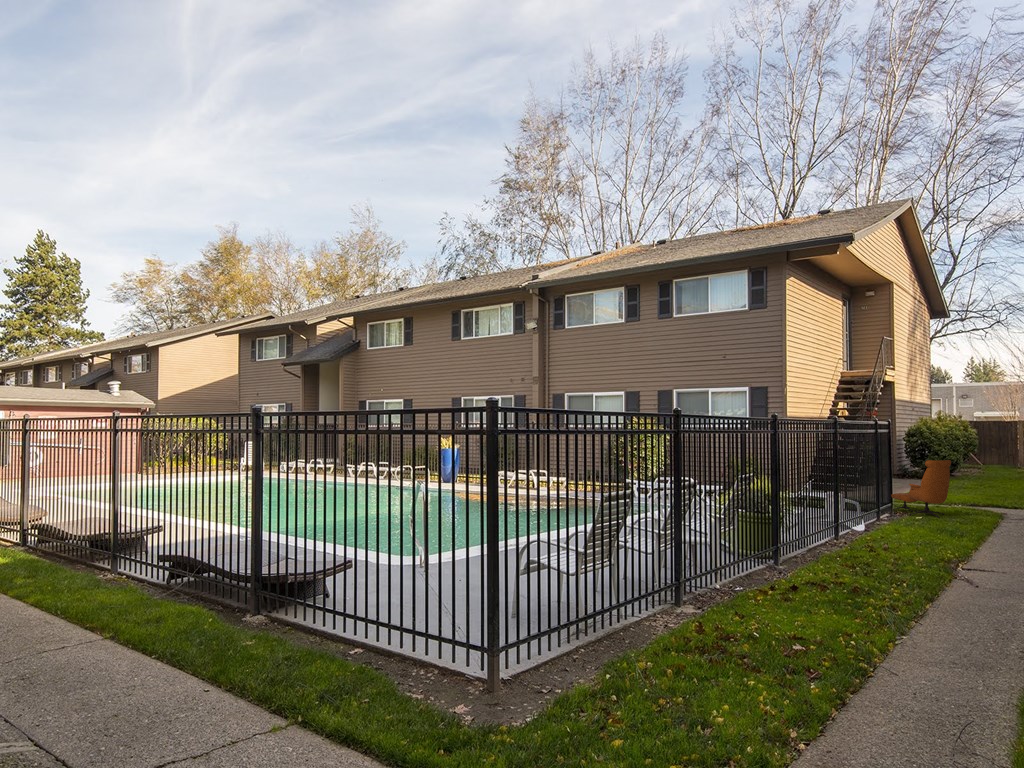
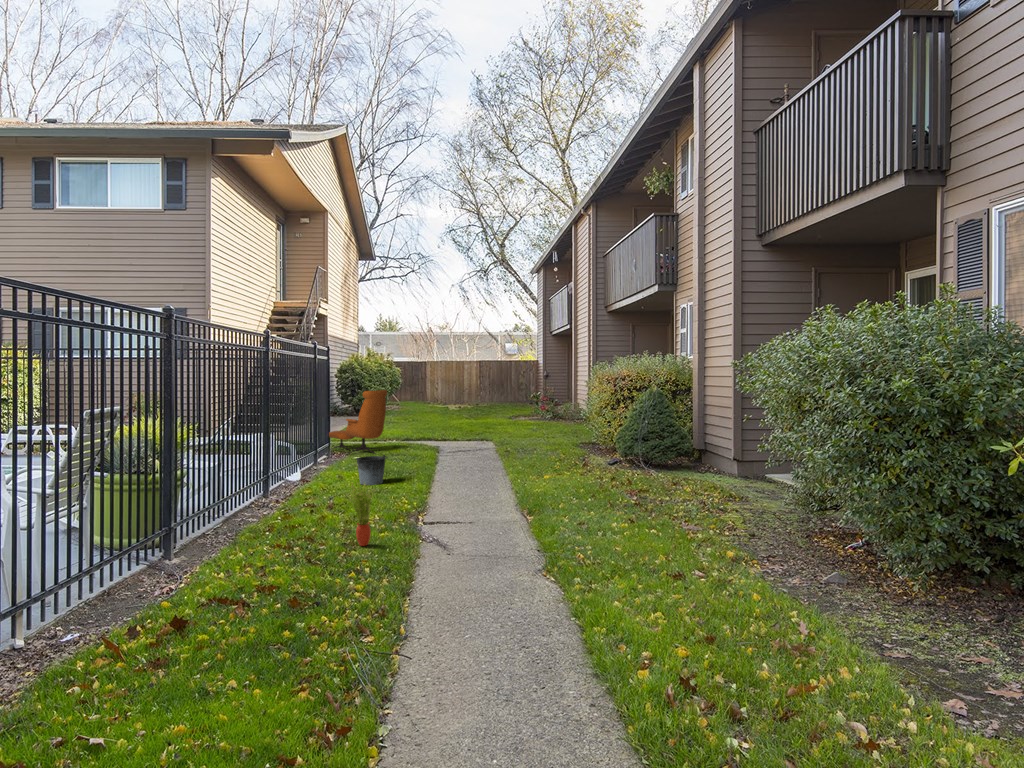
bucket: none [915,519,946,544] -> present [357,455,388,485]
potted plant: none [901,535,925,584] -> present [348,482,375,546]

